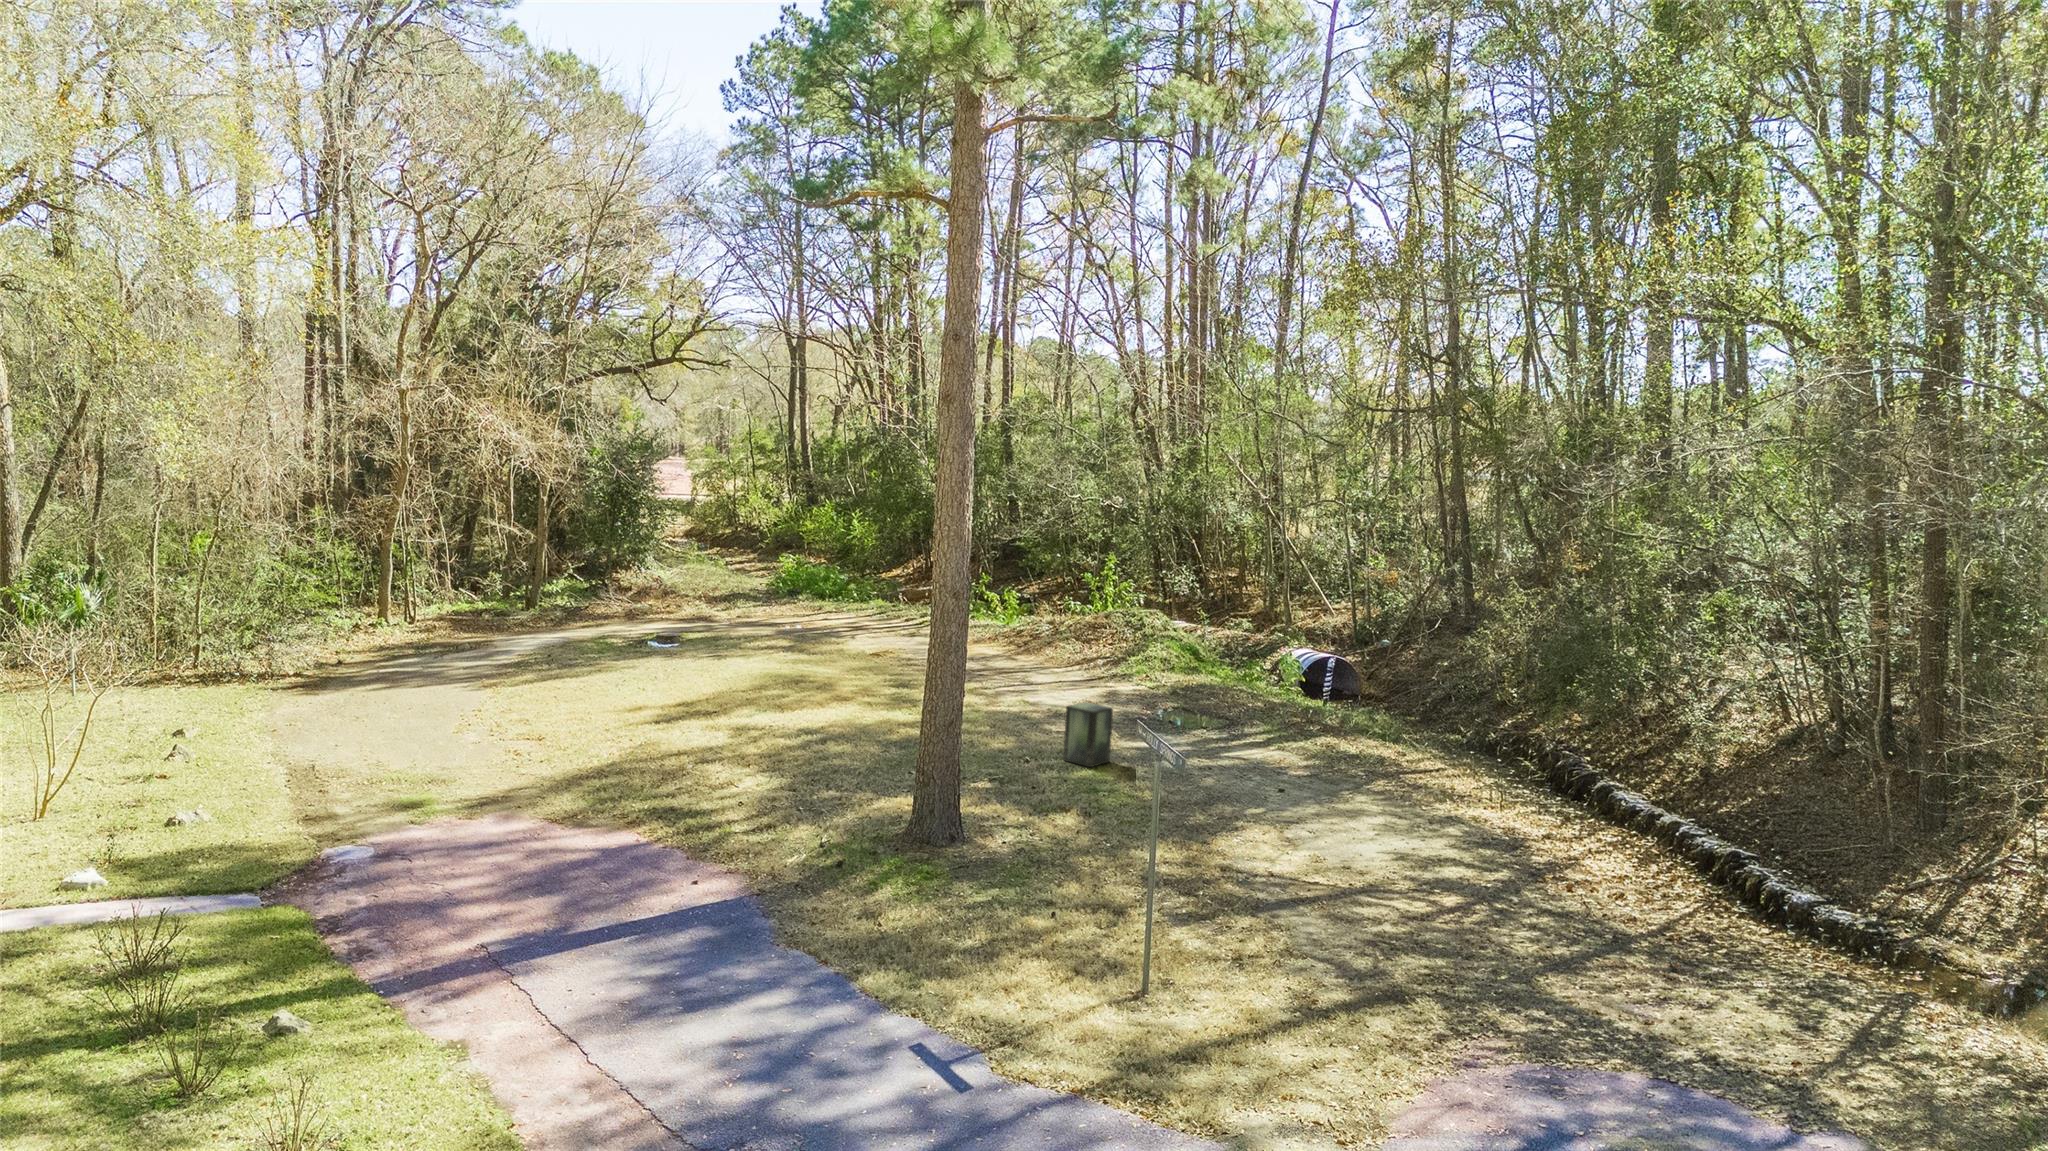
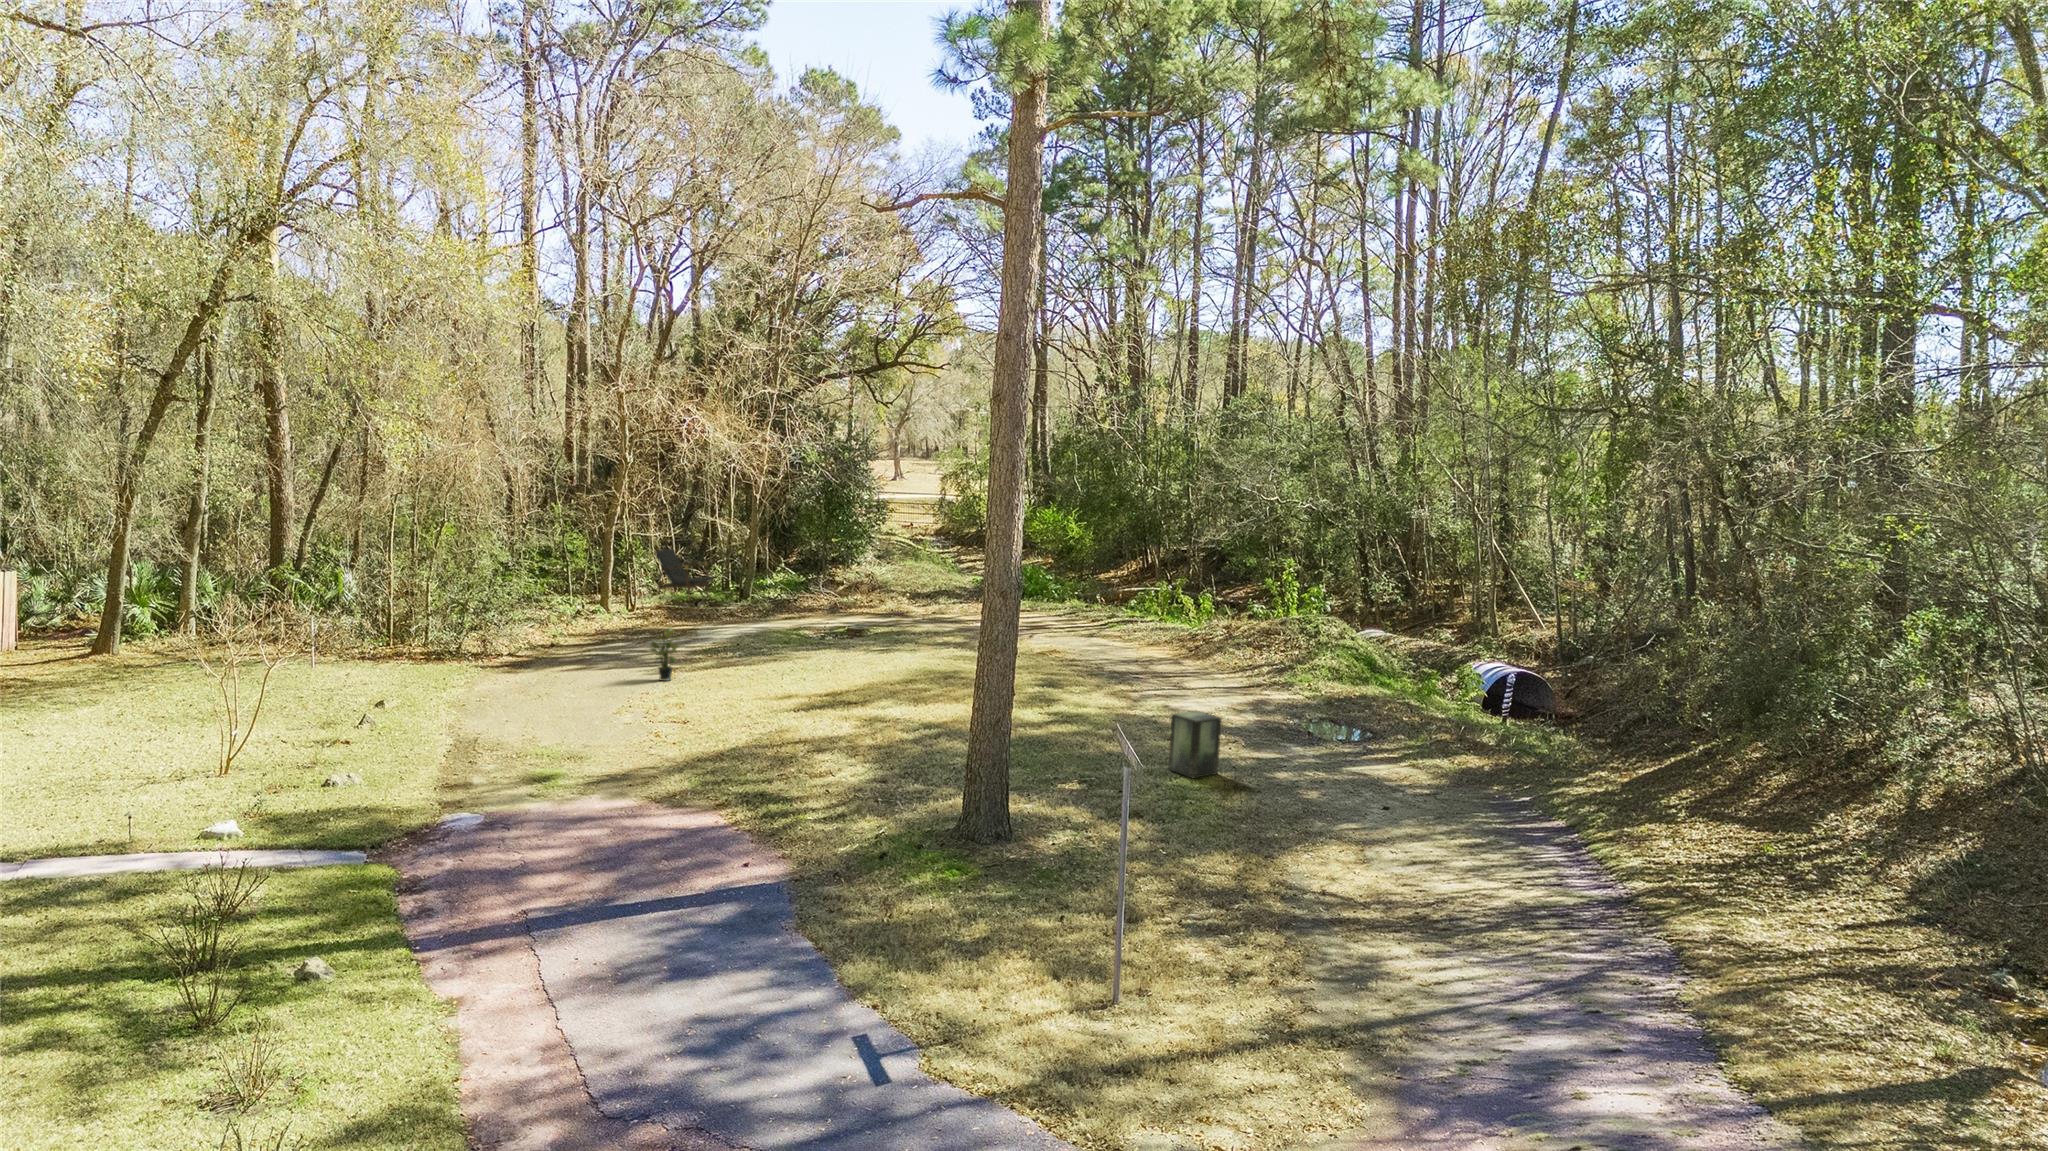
lounge chair: none [419,552,486,609] -> present [656,549,713,600]
potted plant: none [471,636,507,695] -> present [650,628,679,681]

